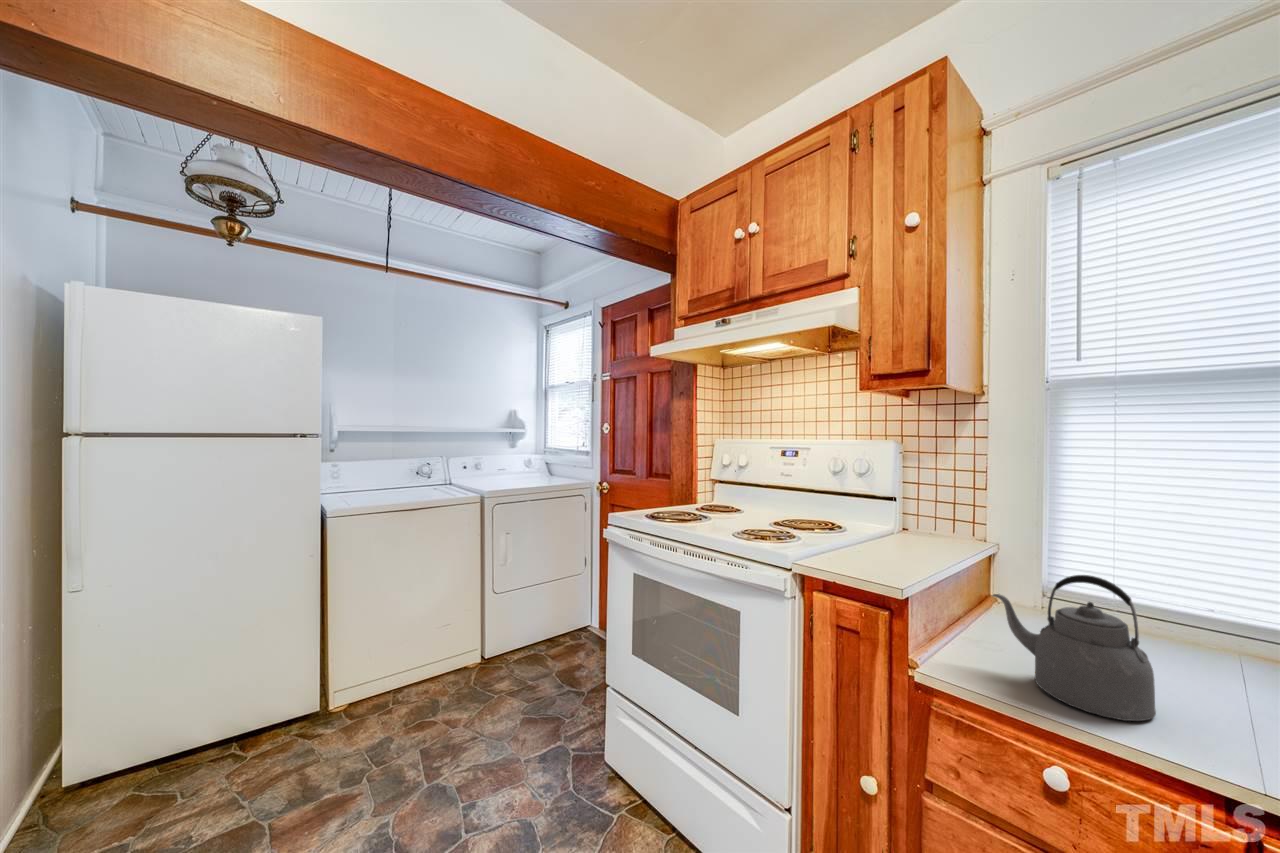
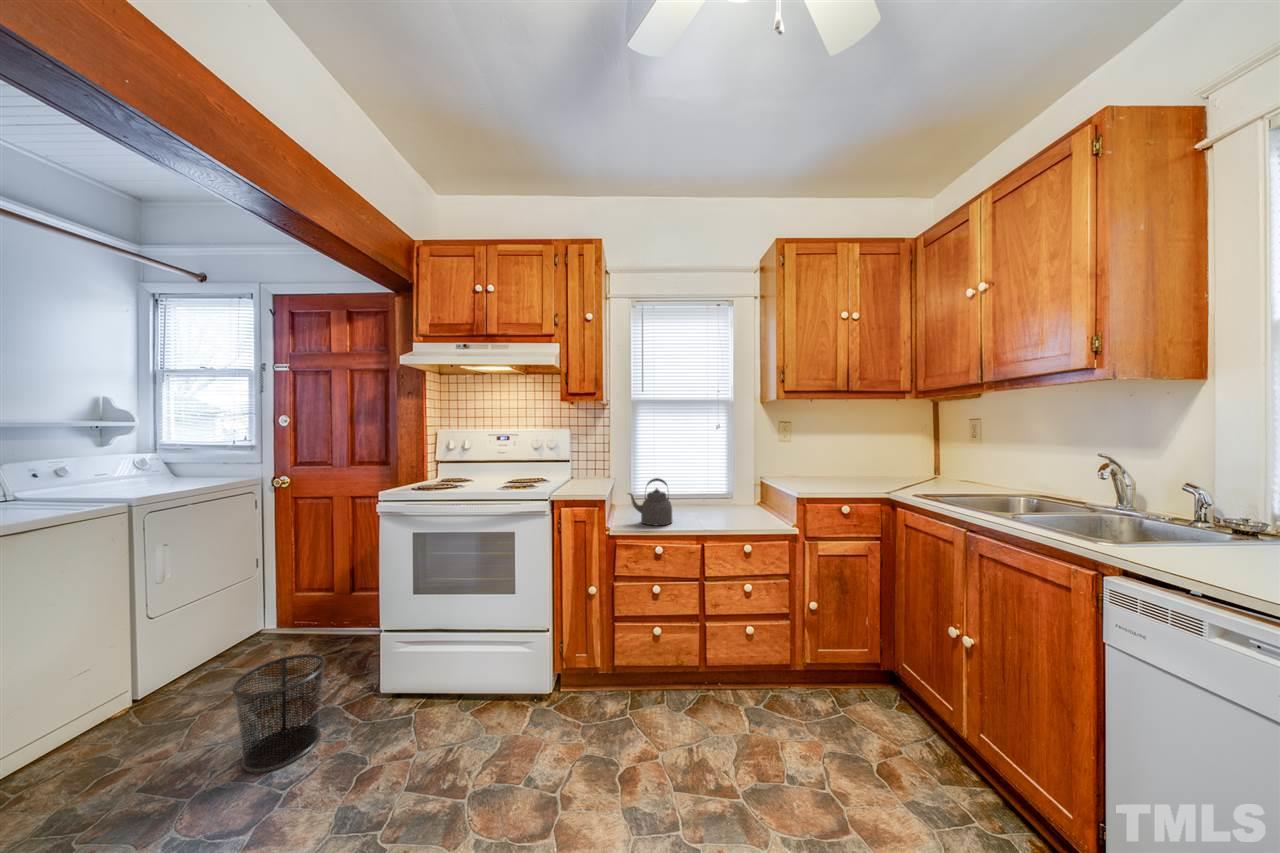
waste bin: none [466,671,546,797] -> present [232,654,326,772]

